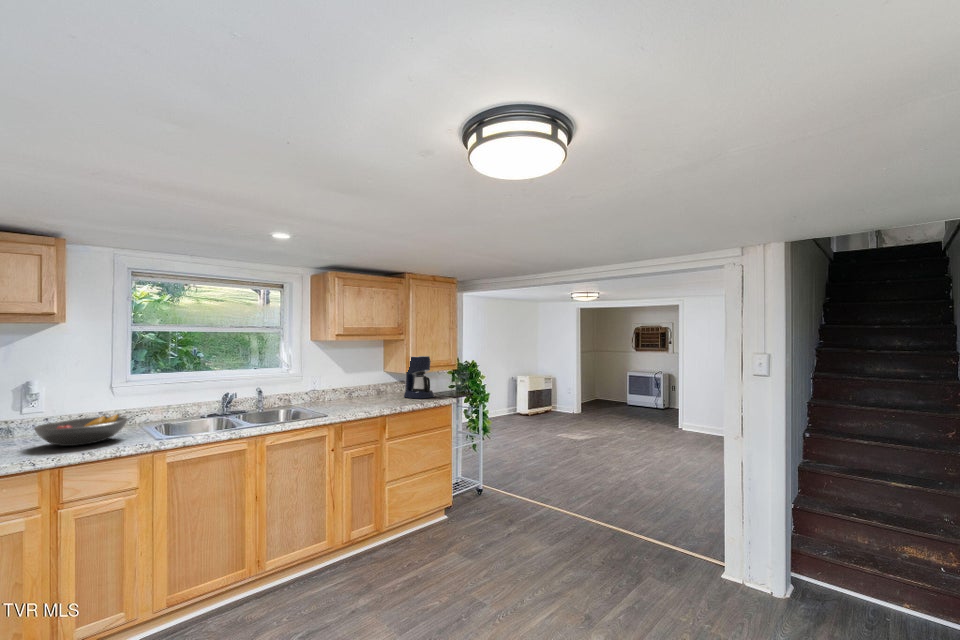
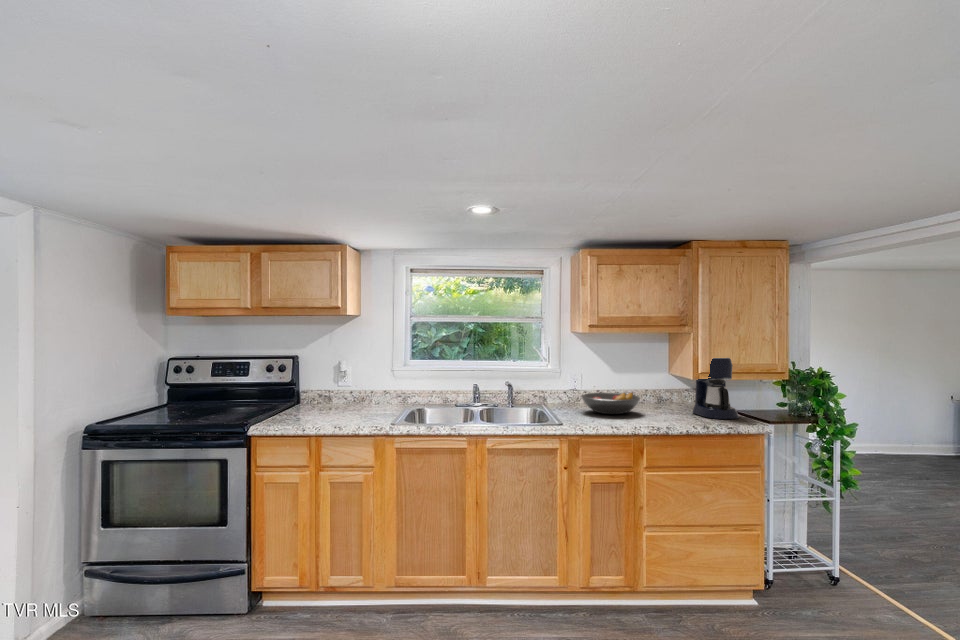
fruit bowl: present [34,414,128,446] -> present [582,392,640,414]

